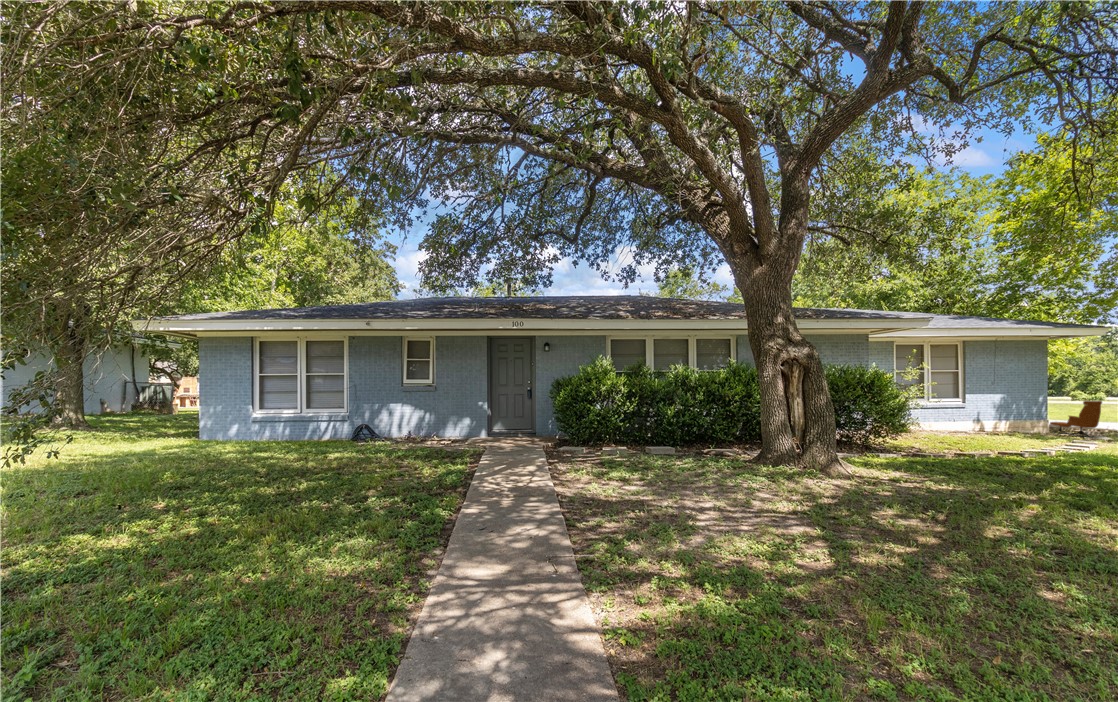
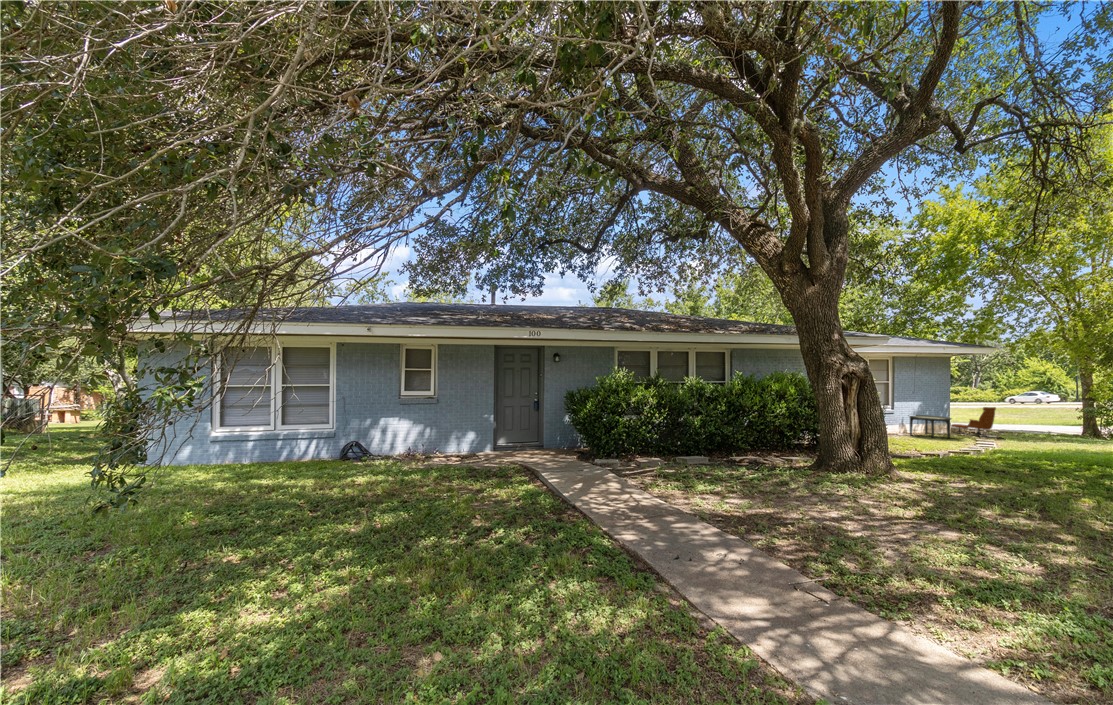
round table: none [982,410,1036,437] -> present [909,415,952,438]

